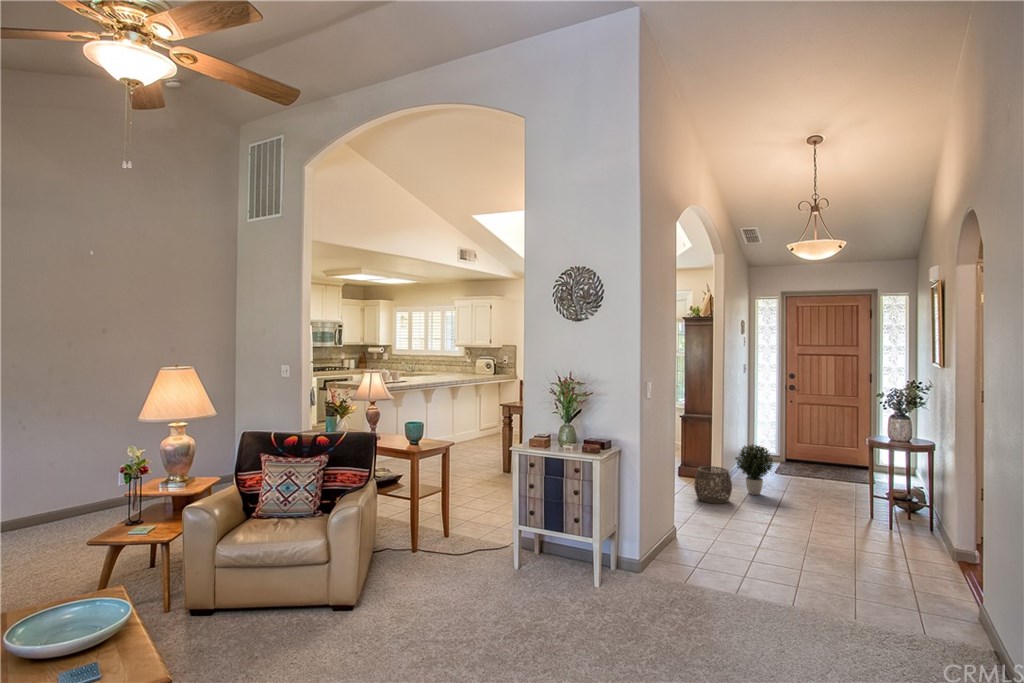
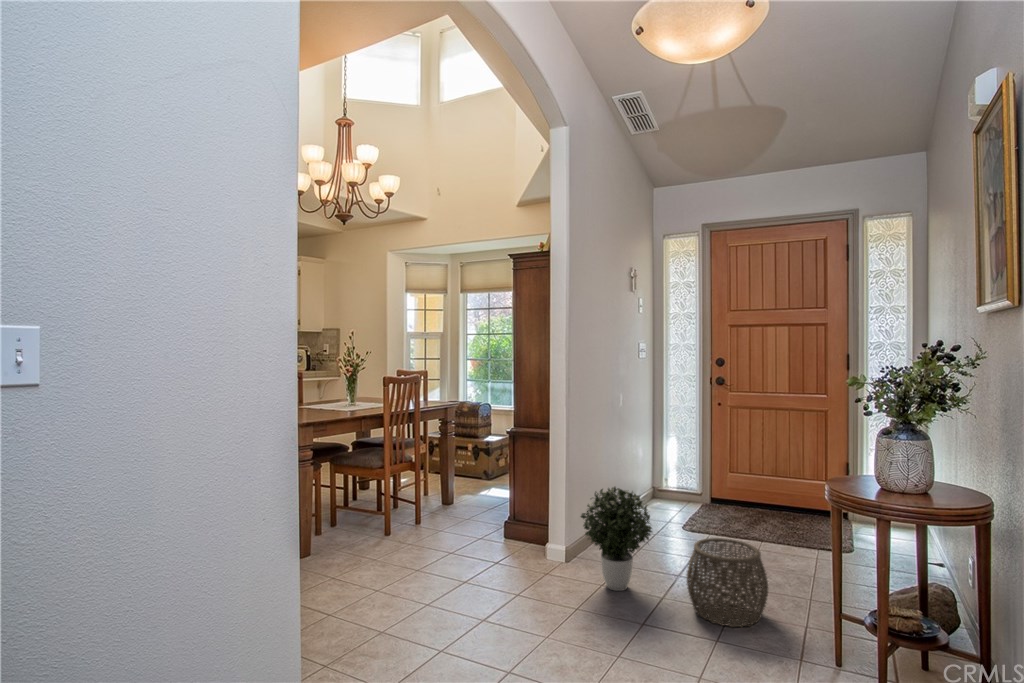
woven basket: present [694,466,732,504] -> present [687,538,768,627]

